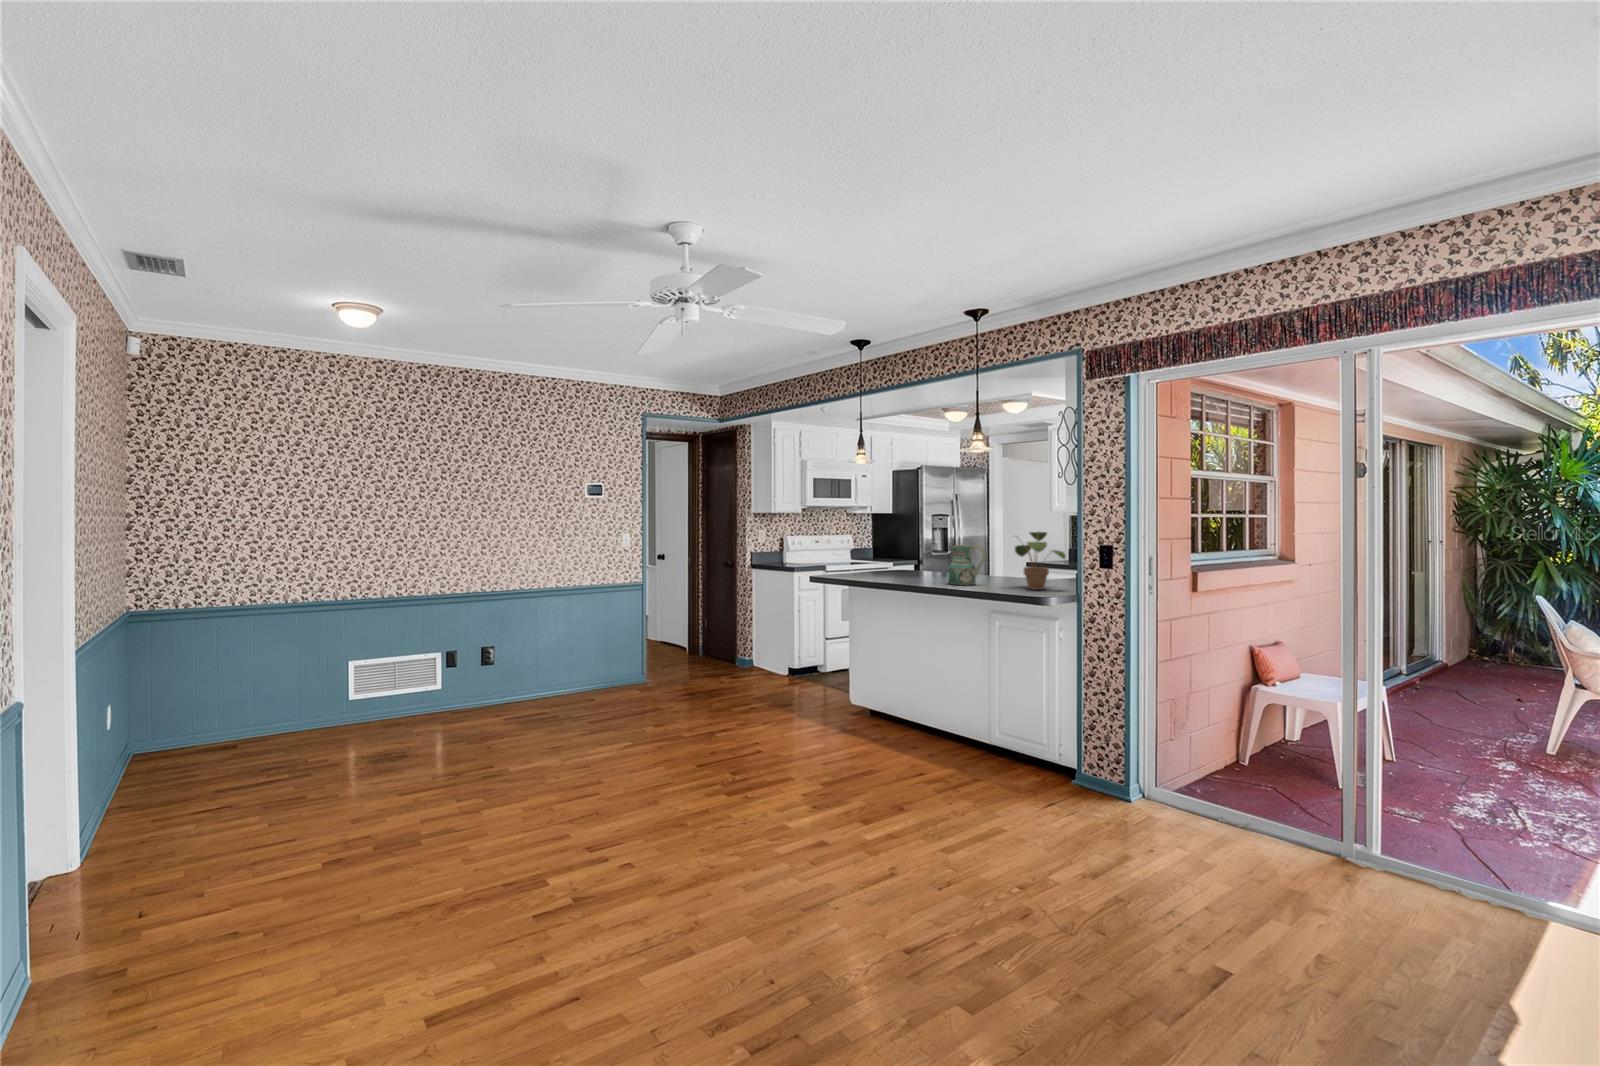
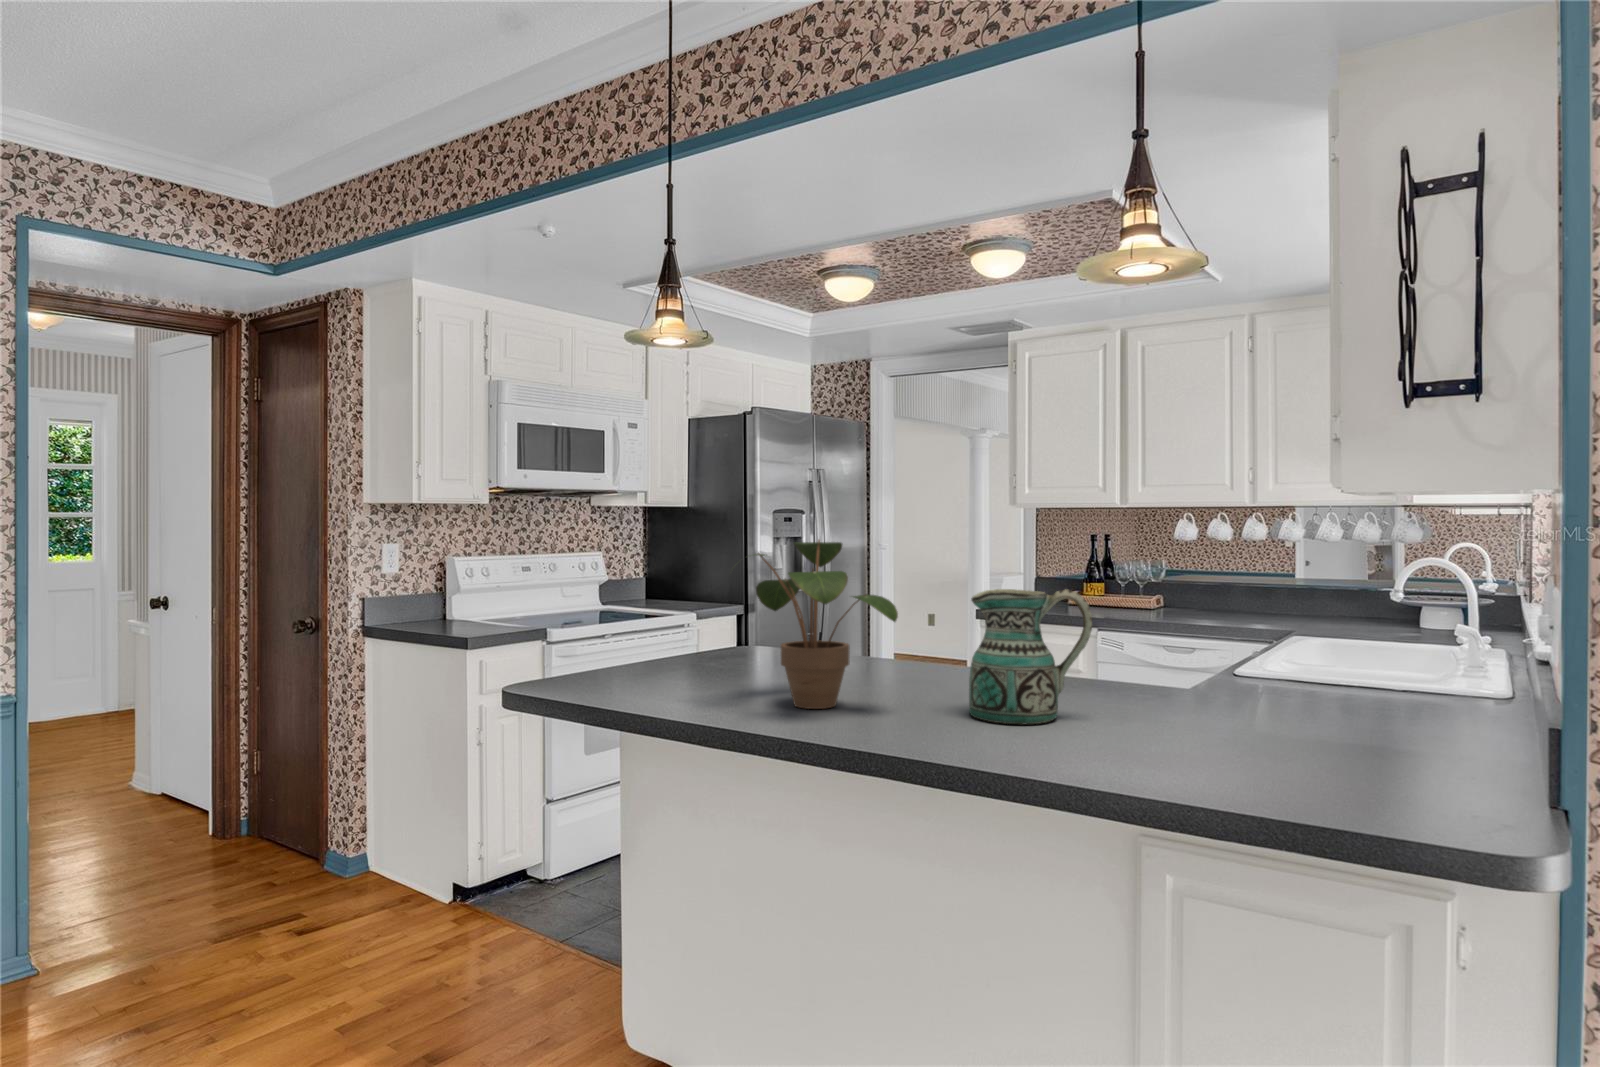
potted plant: present [1015,532,1066,590] -> present [733,540,898,709]

